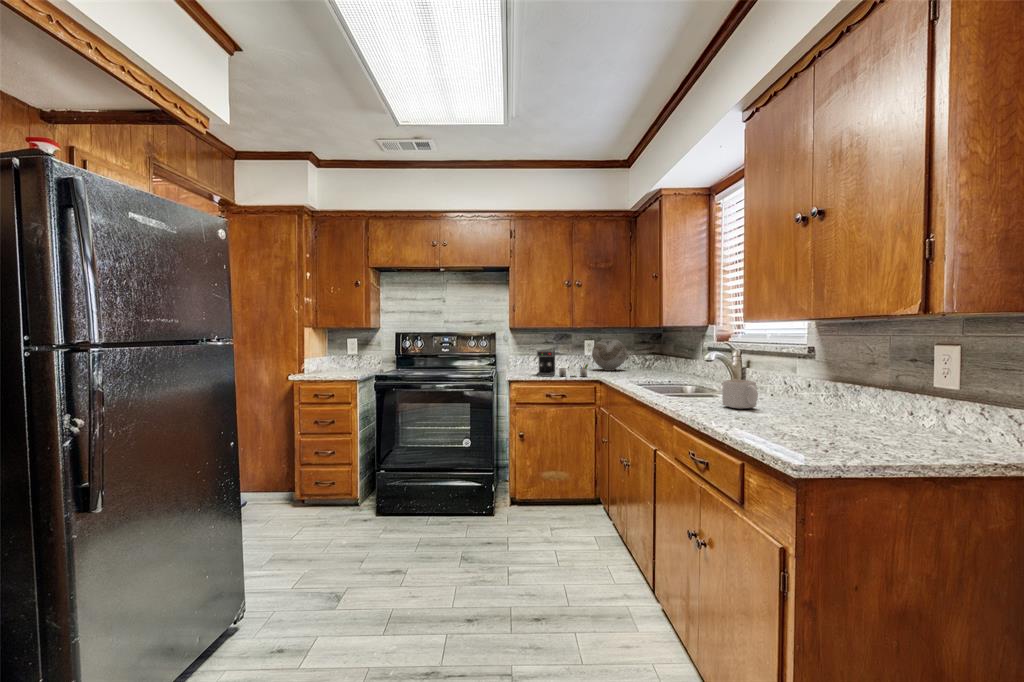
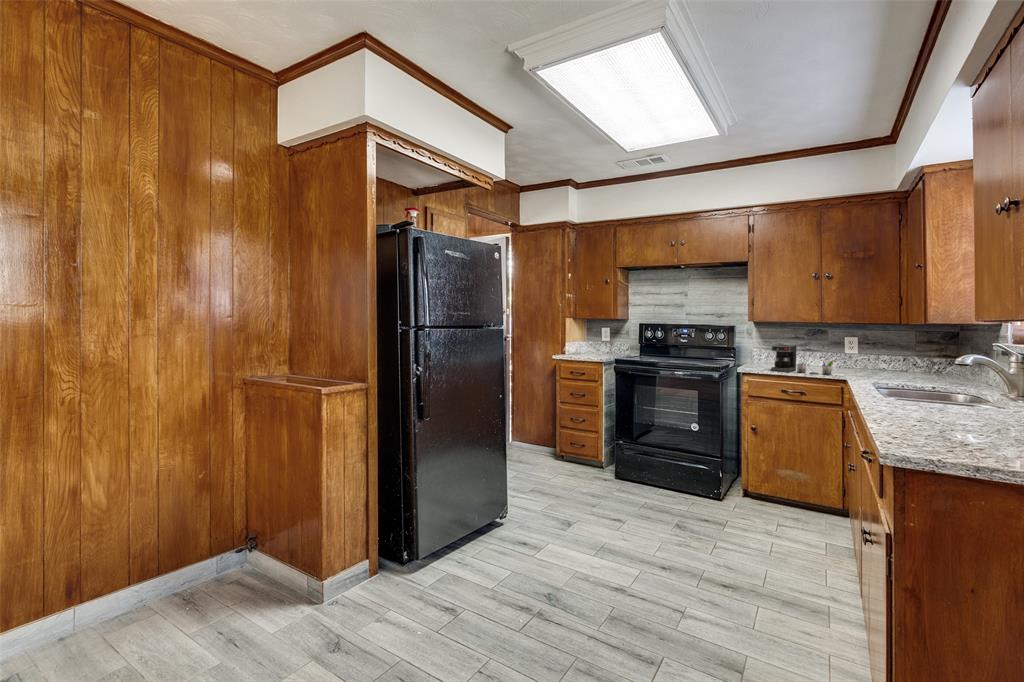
vase: present [592,339,627,371] -> none [854,334,903,371]
mug: present [722,380,758,409] -> none [934,385,976,417]

